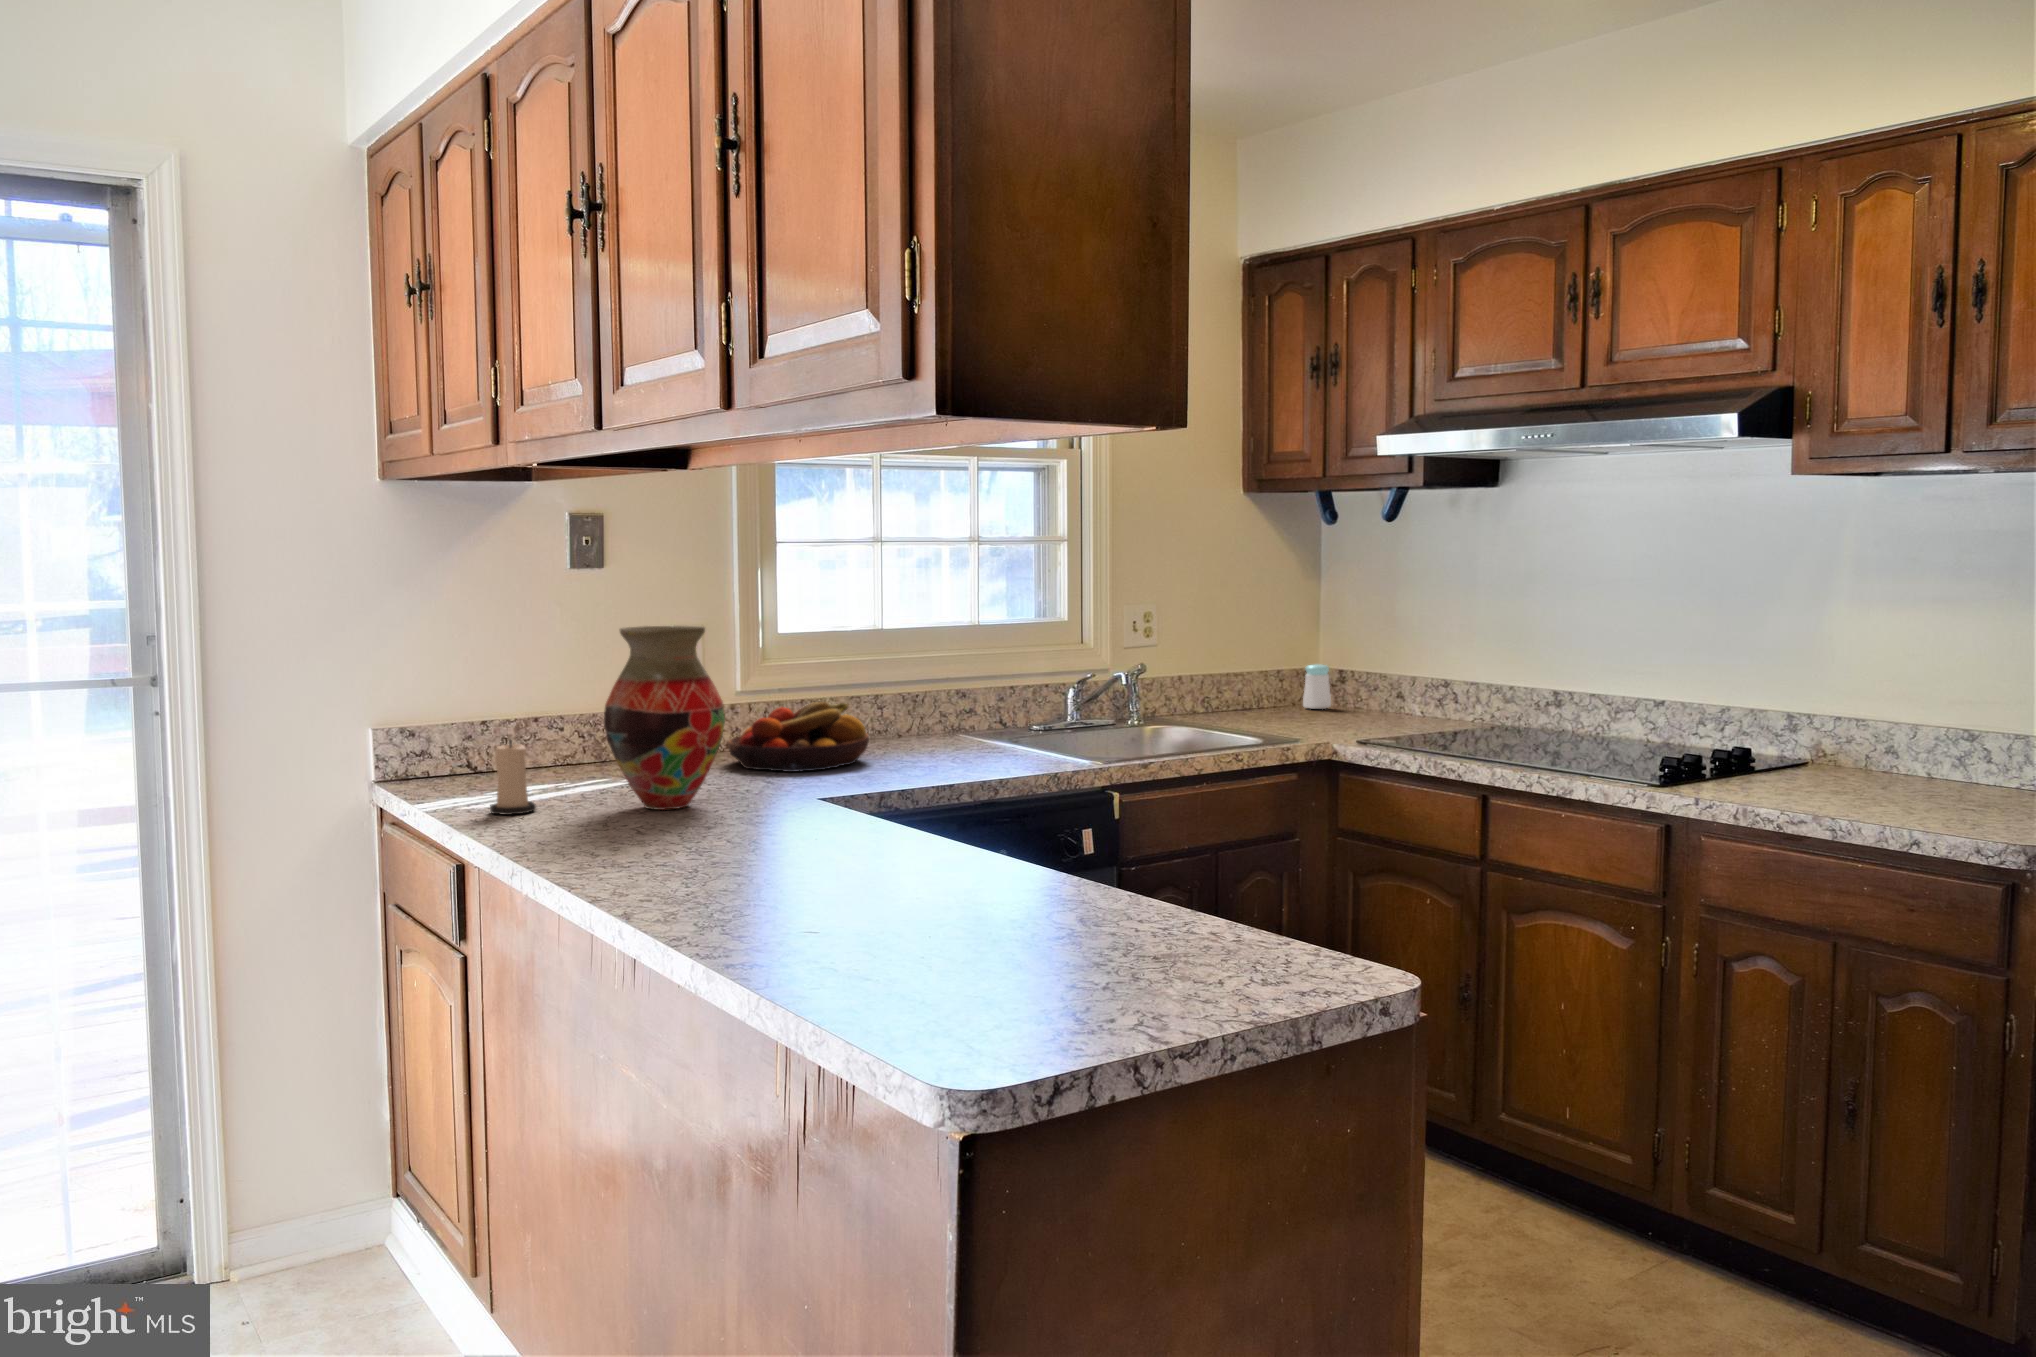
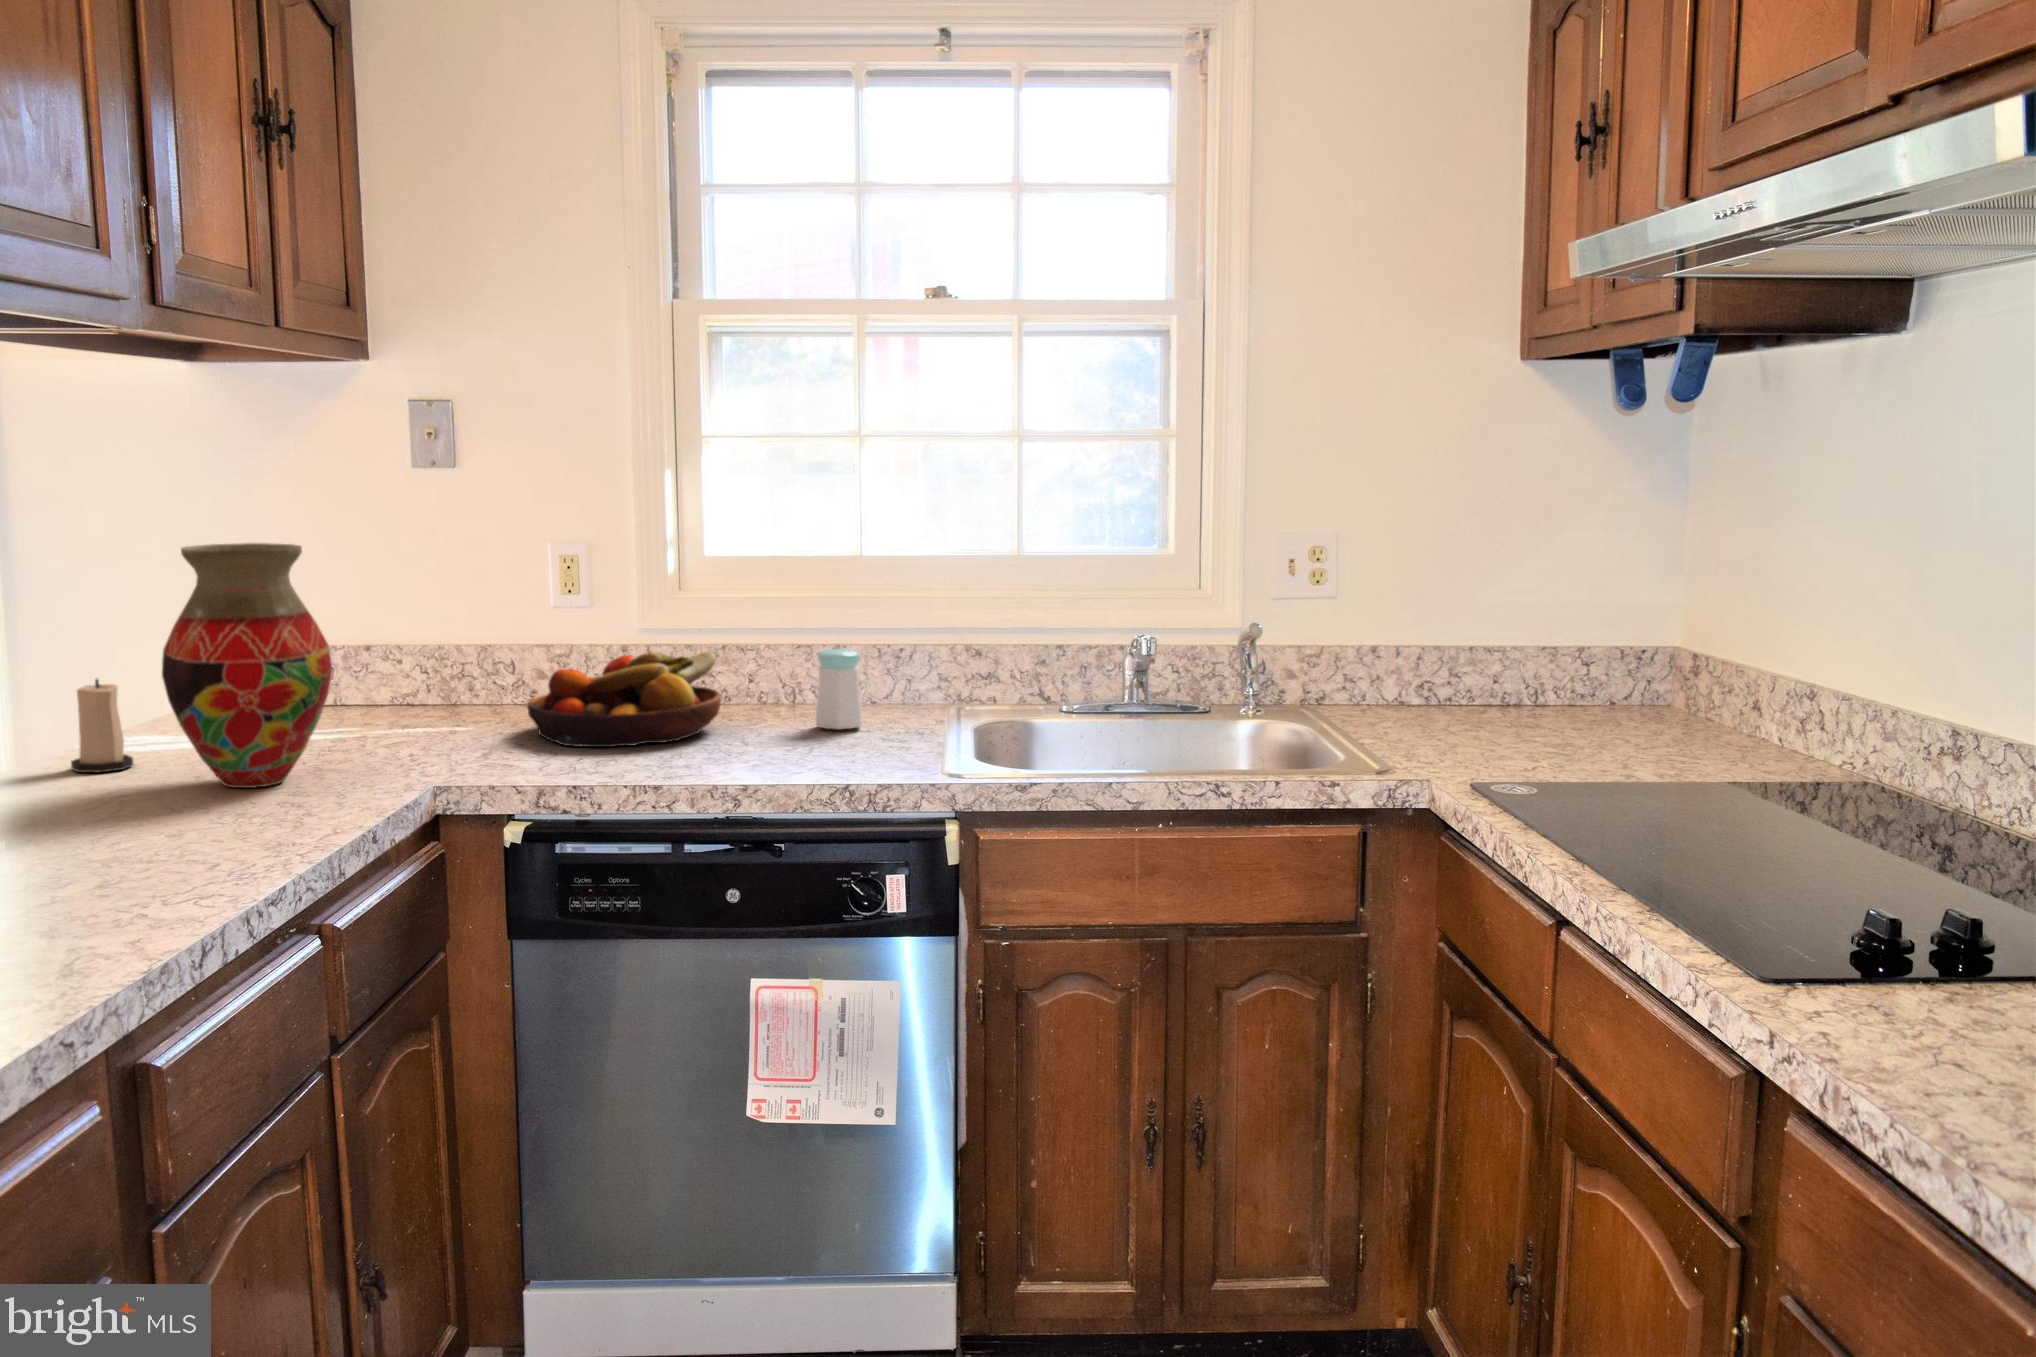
salt shaker: present [1303,664,1331,709] -> present [816,649,862,729]

